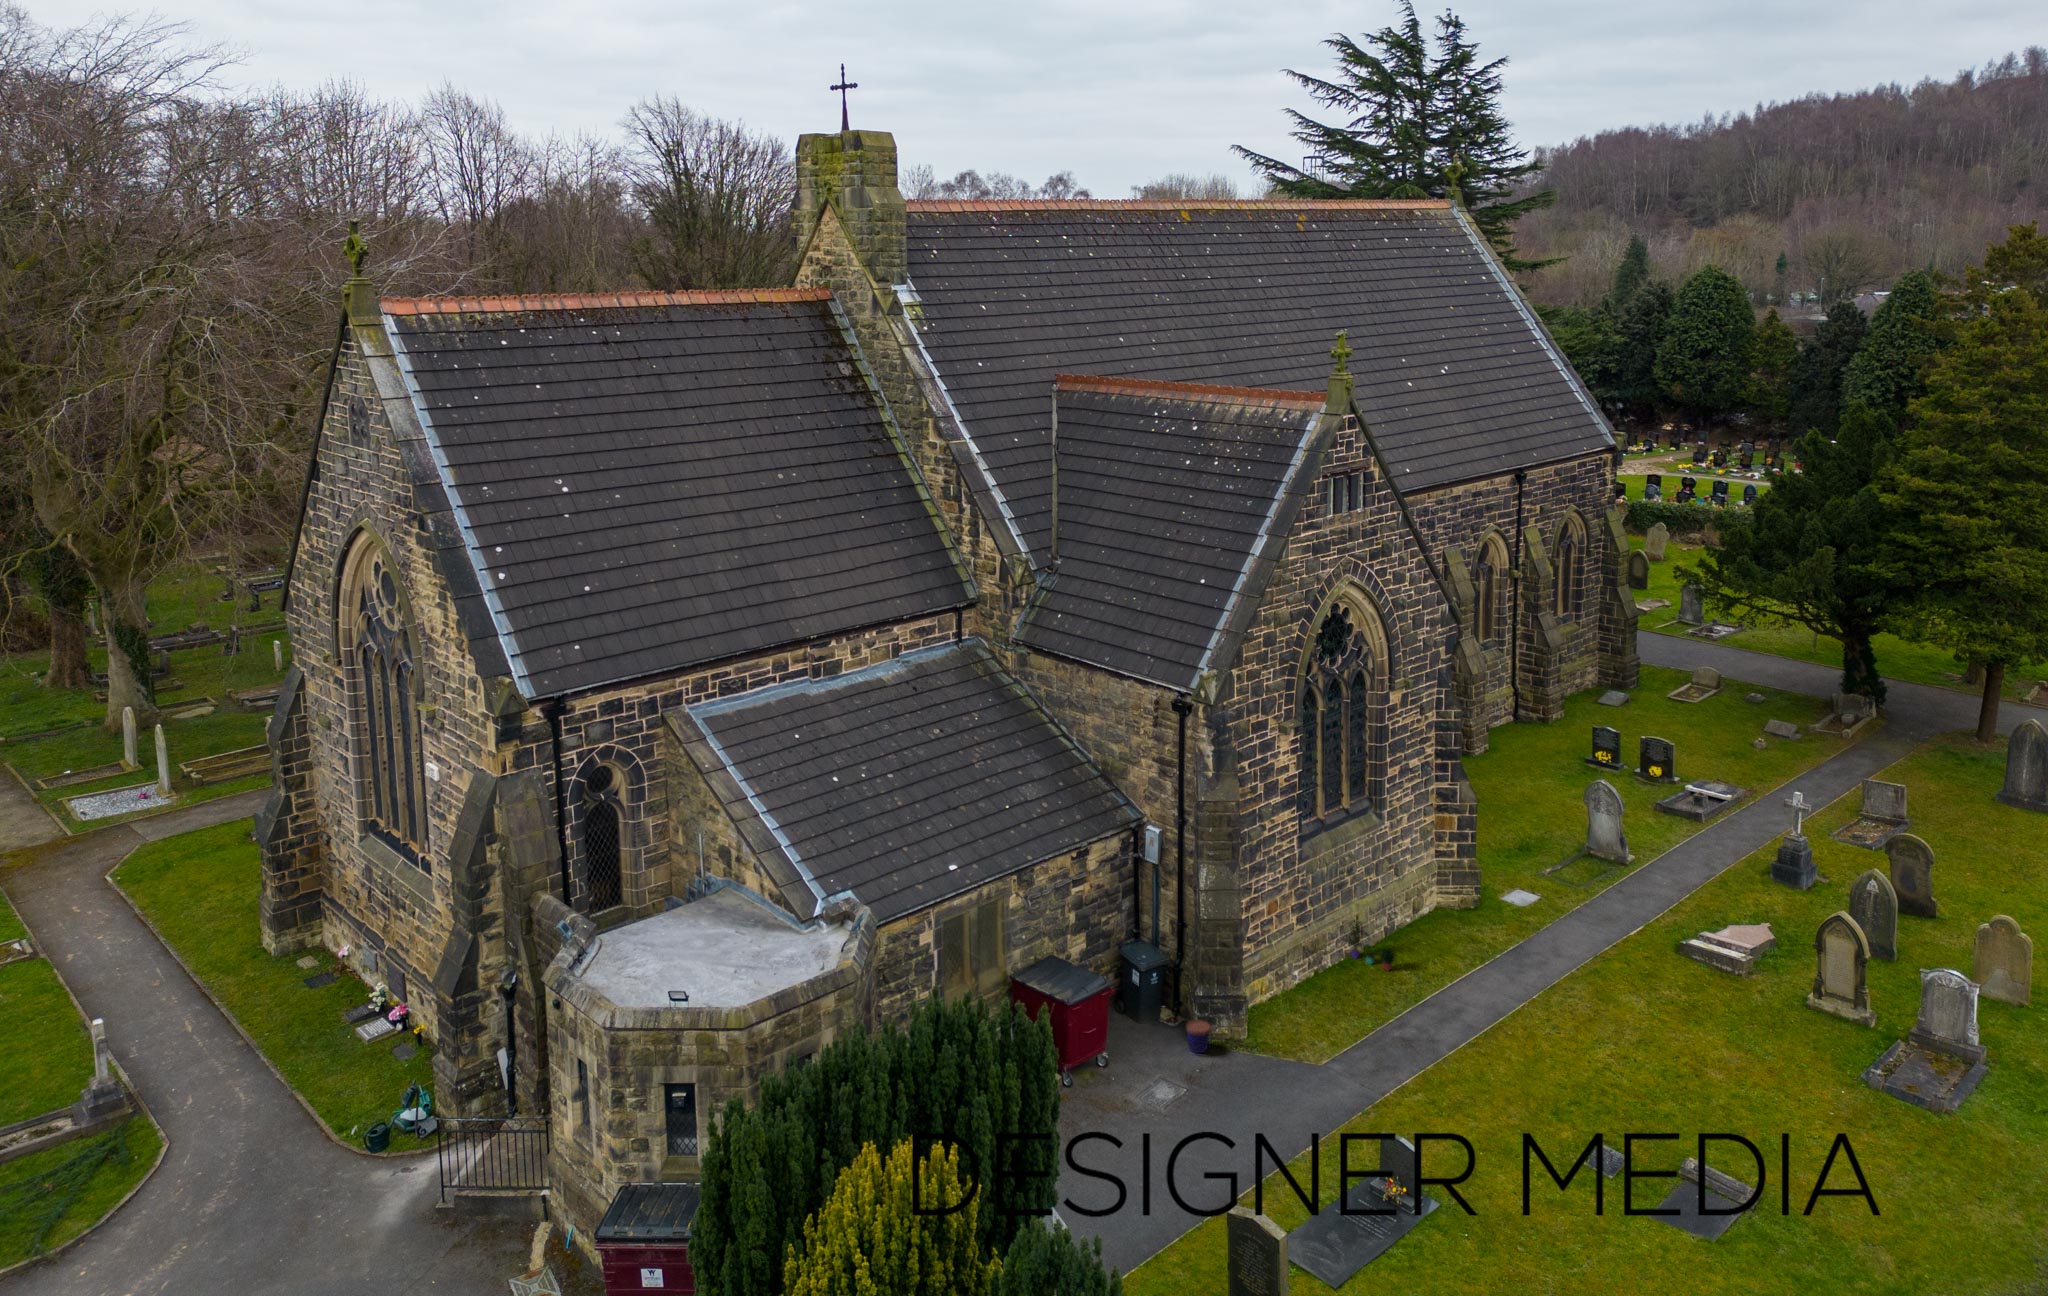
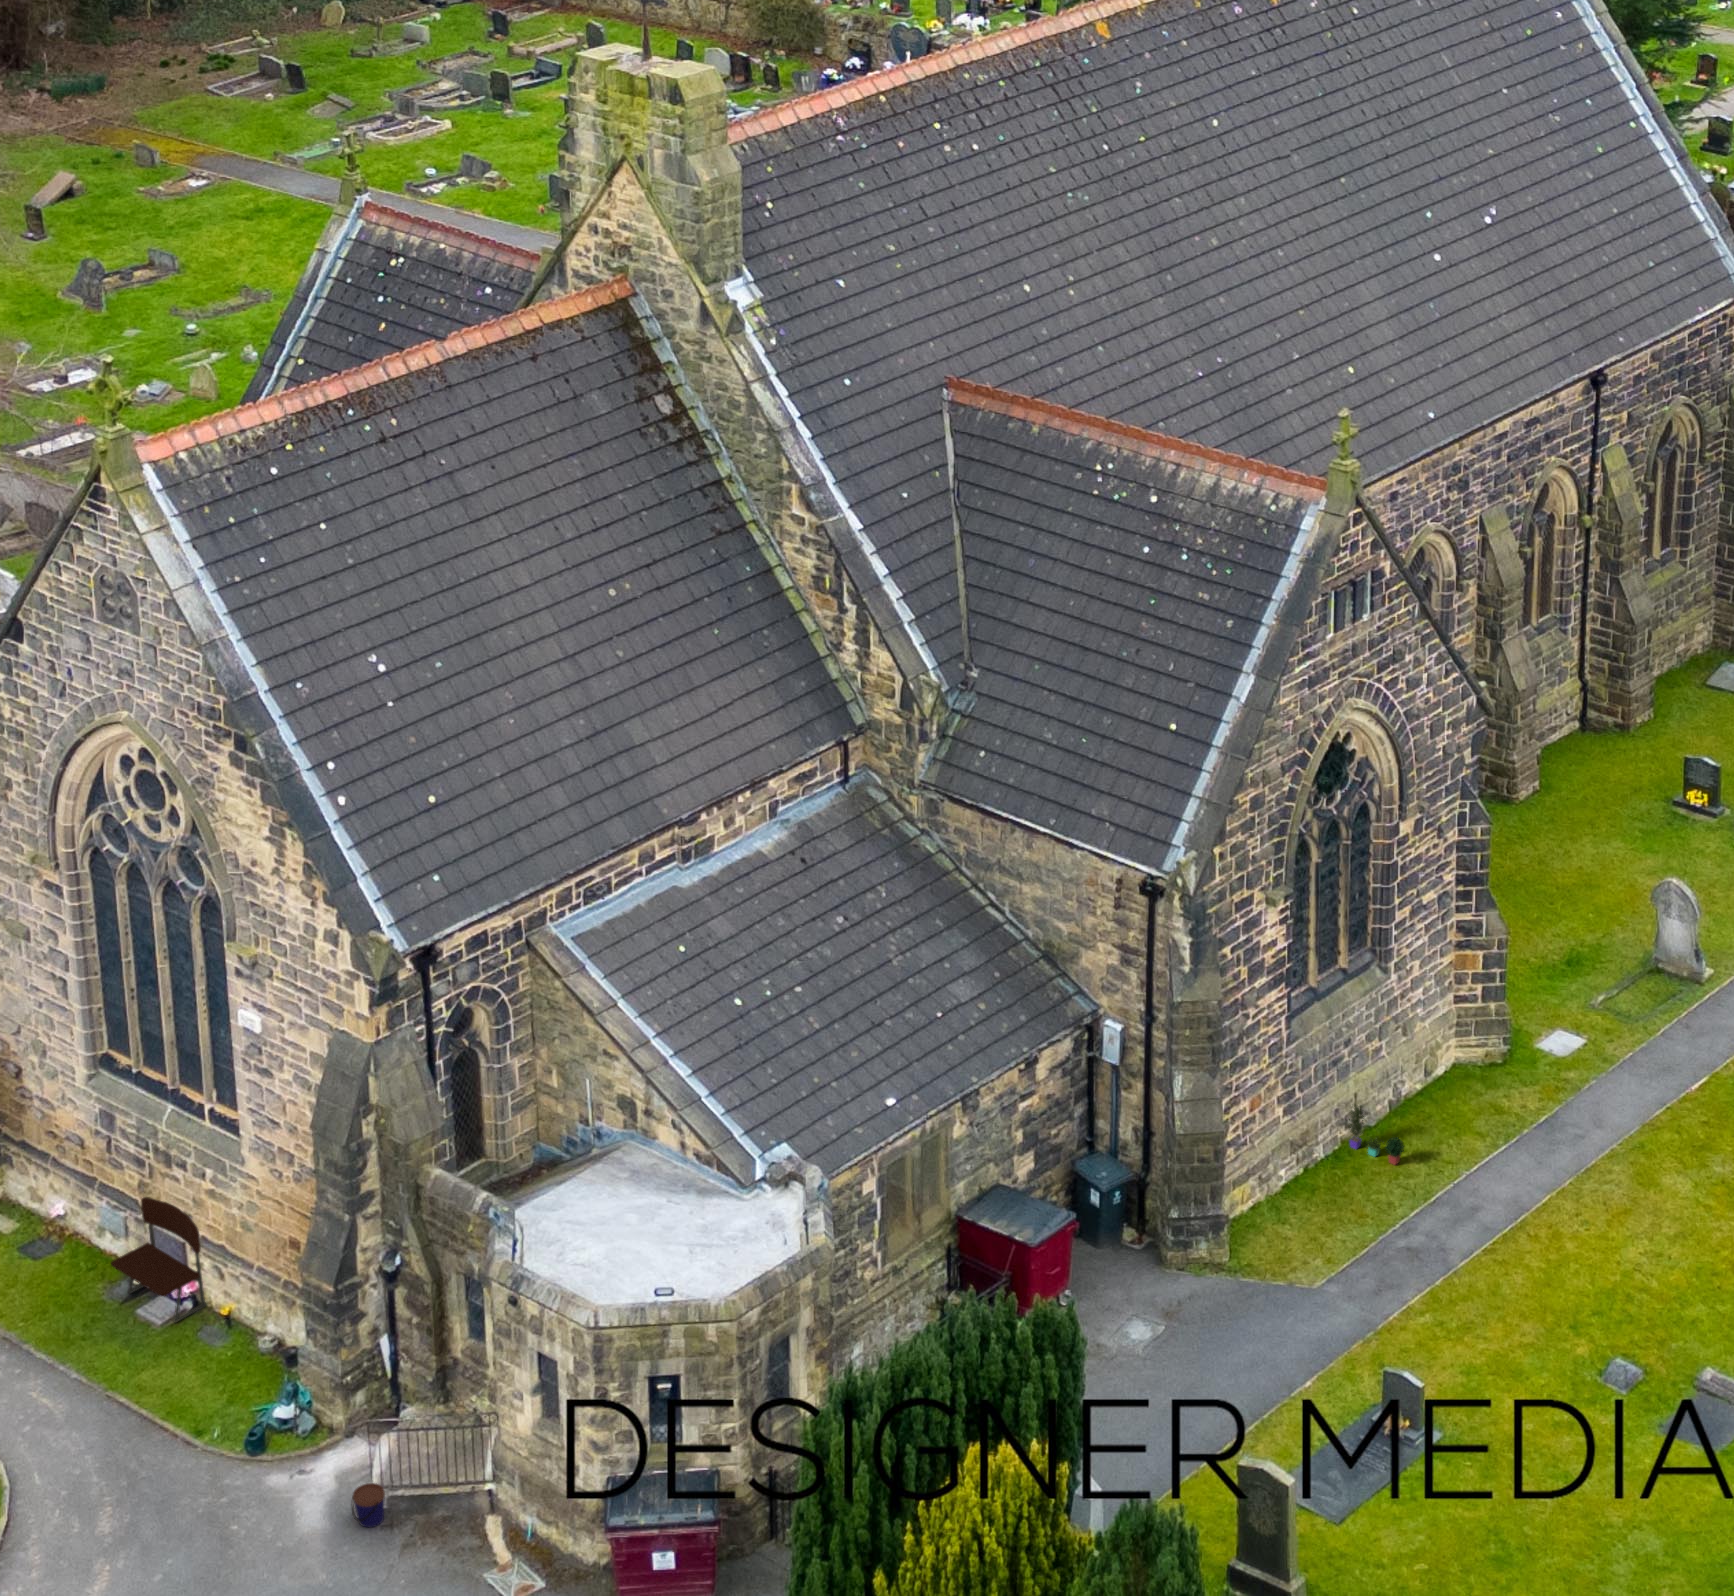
bench: none [351,933,420,1034] -> present [111,1197,206,1322]
bucket: present [1186,1020,1210,1053] -> present [352,1483,385,1527]

